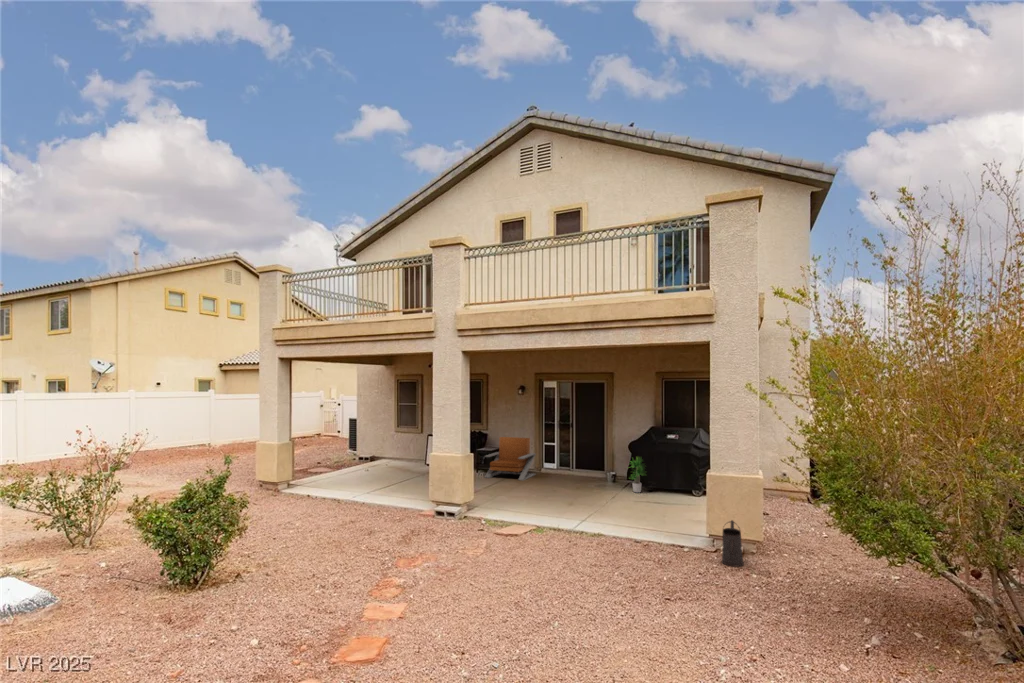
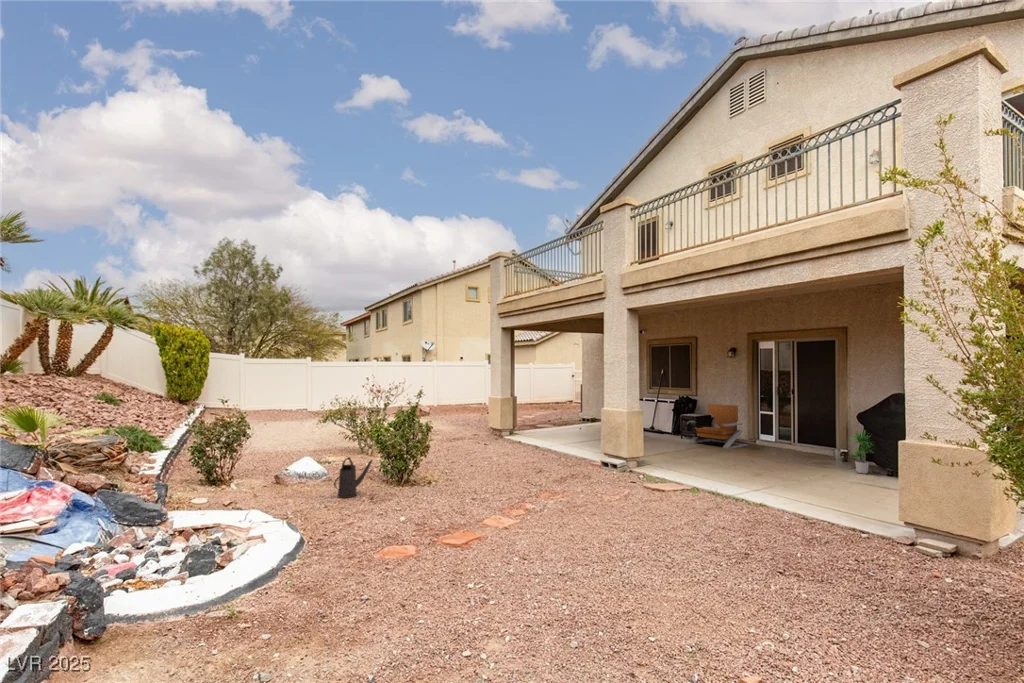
watering can: present [722,520,744,567] -> present [334,458,372,498]

